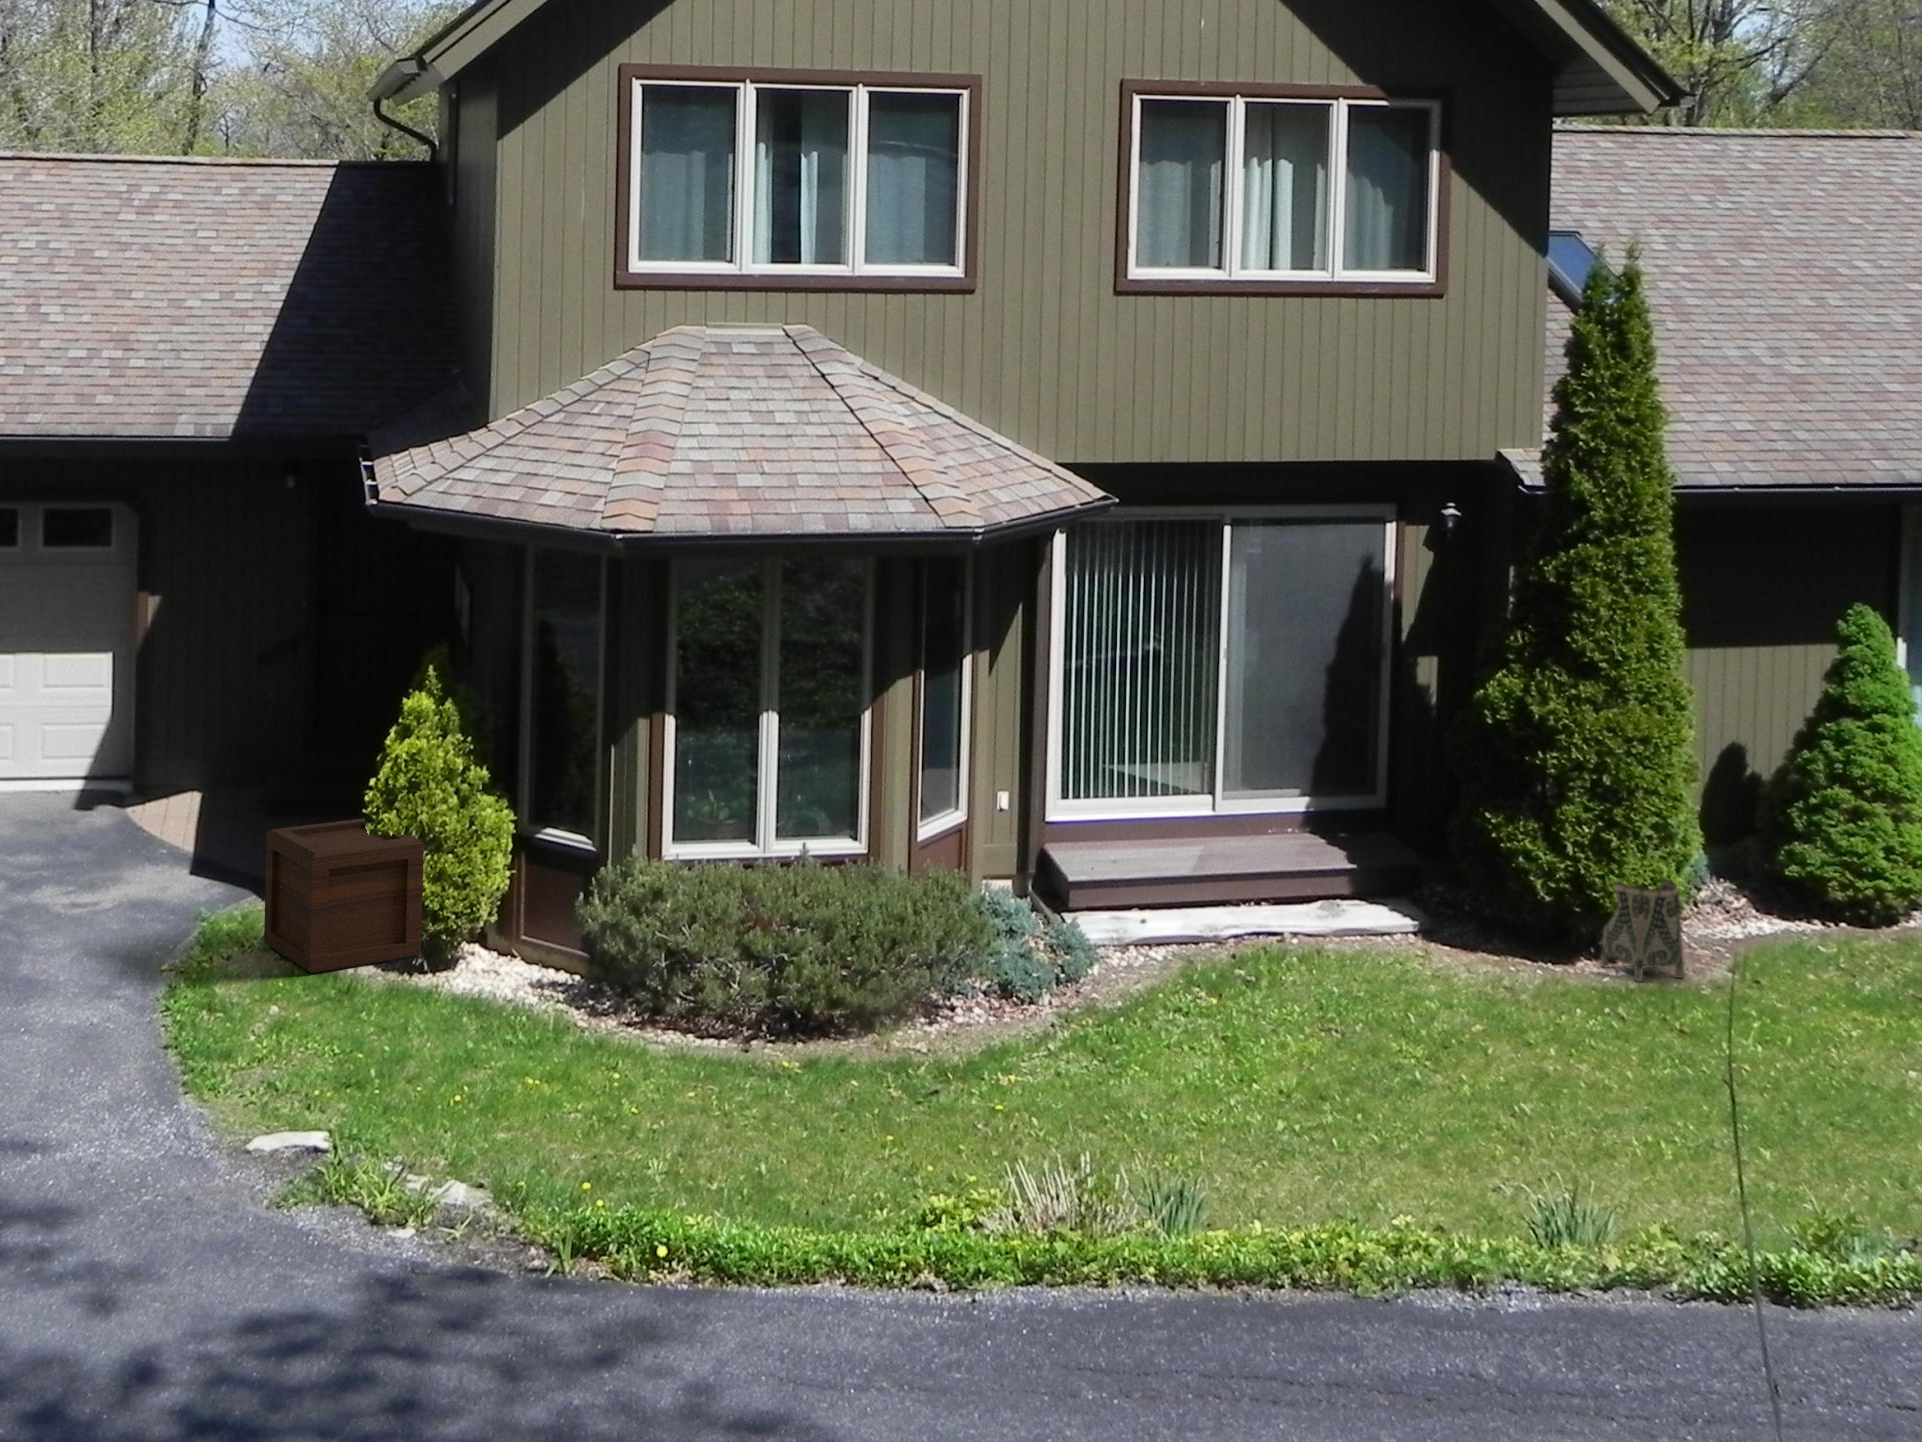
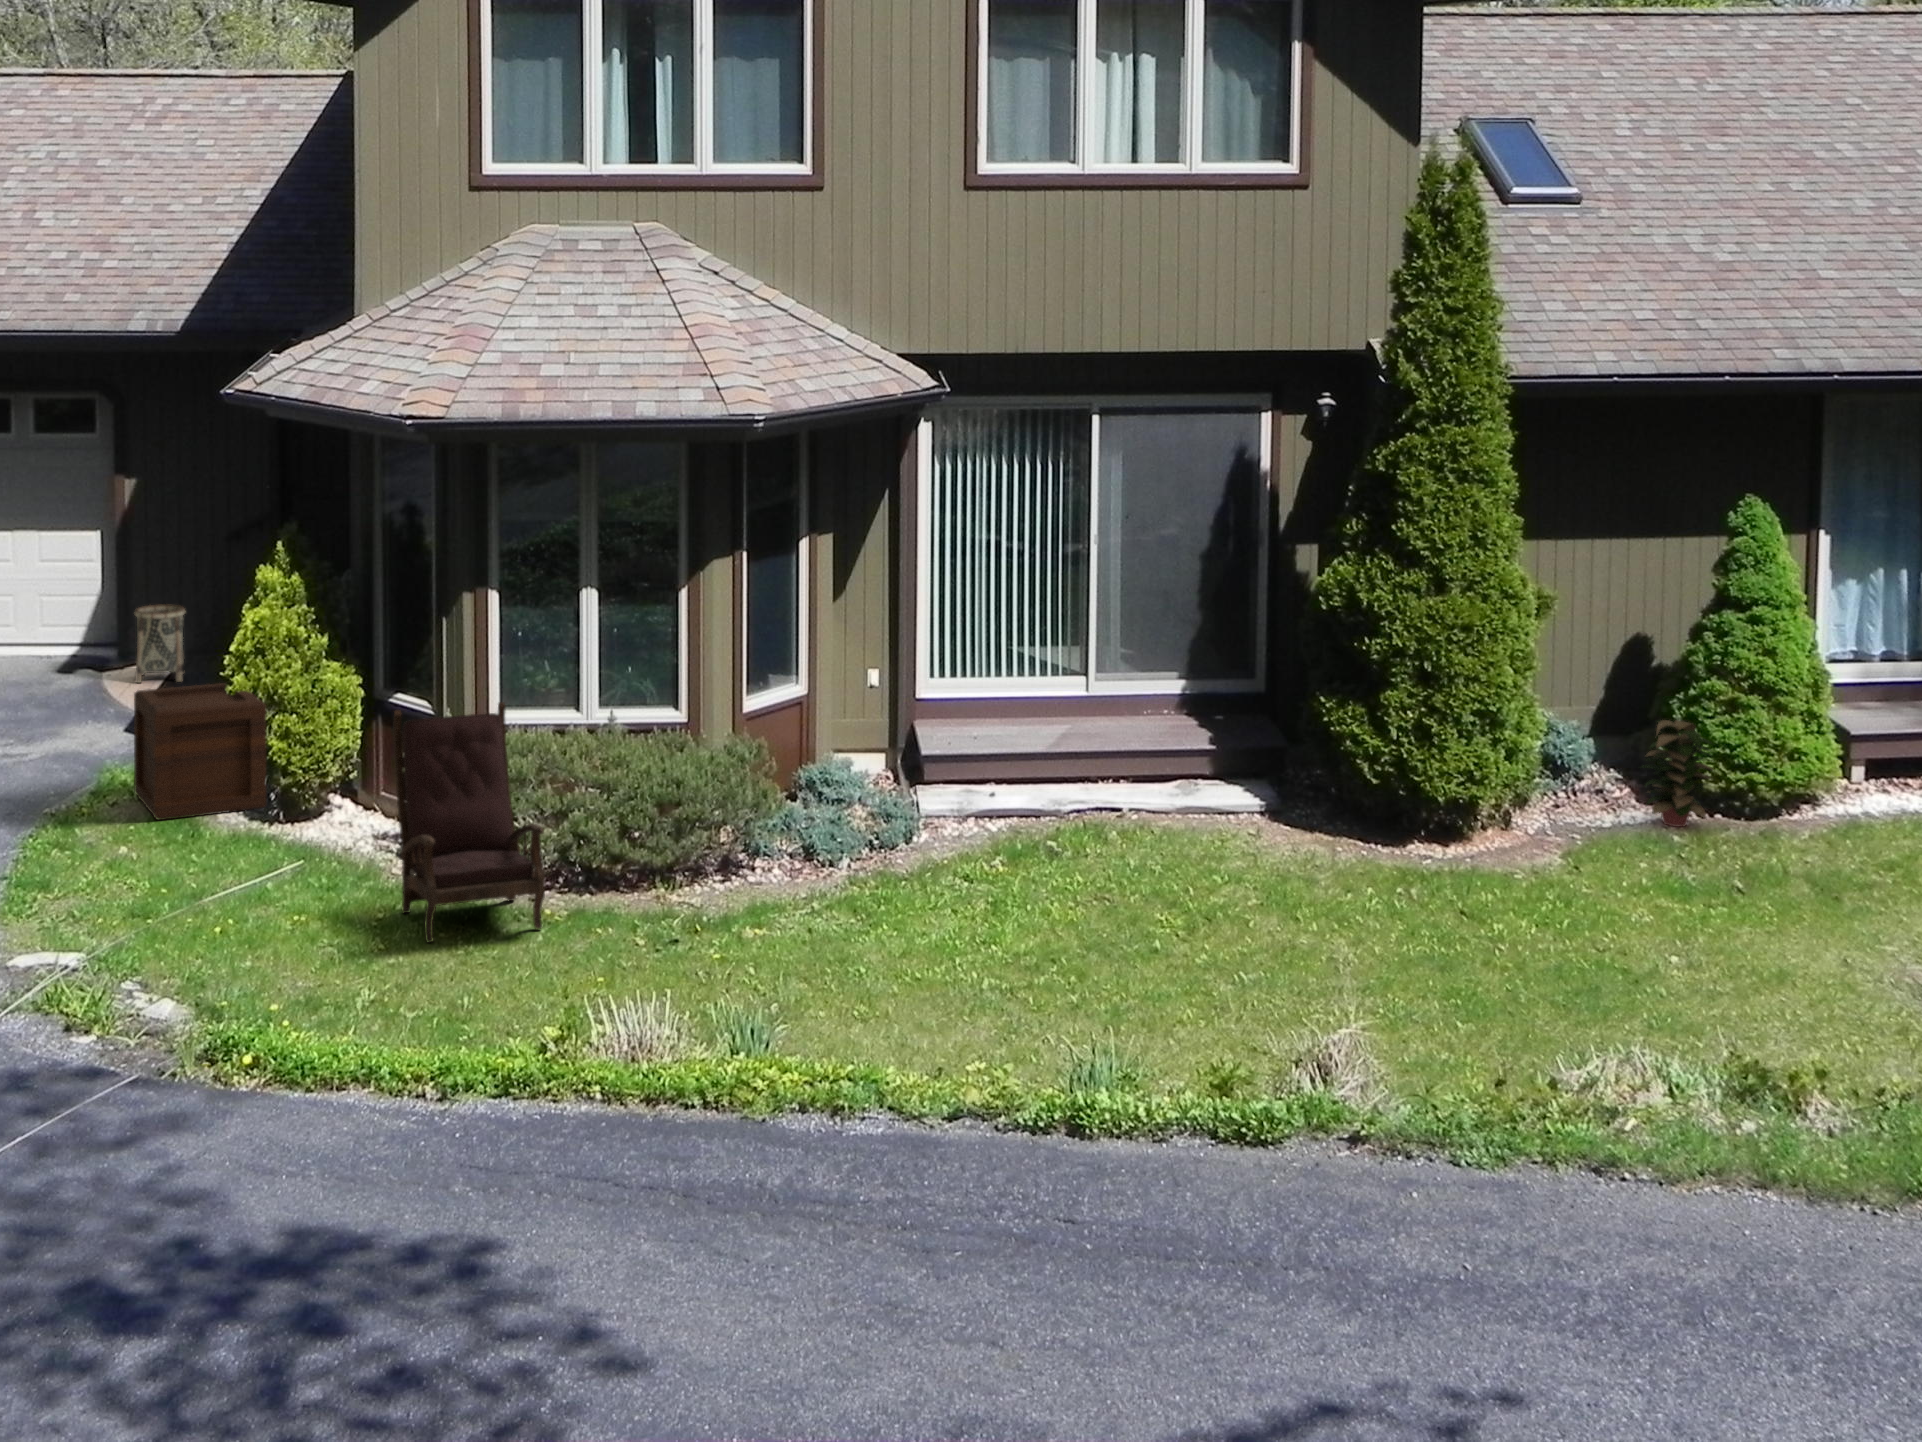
decorative plant: none [1771,829,1853,937] -> present [1641,720,1713,827]
armchair: none [617,838,802,1106] -> present [394,702,545,943]
basket: present [1600,877,1684,982] -> present [134,605,185,683]

